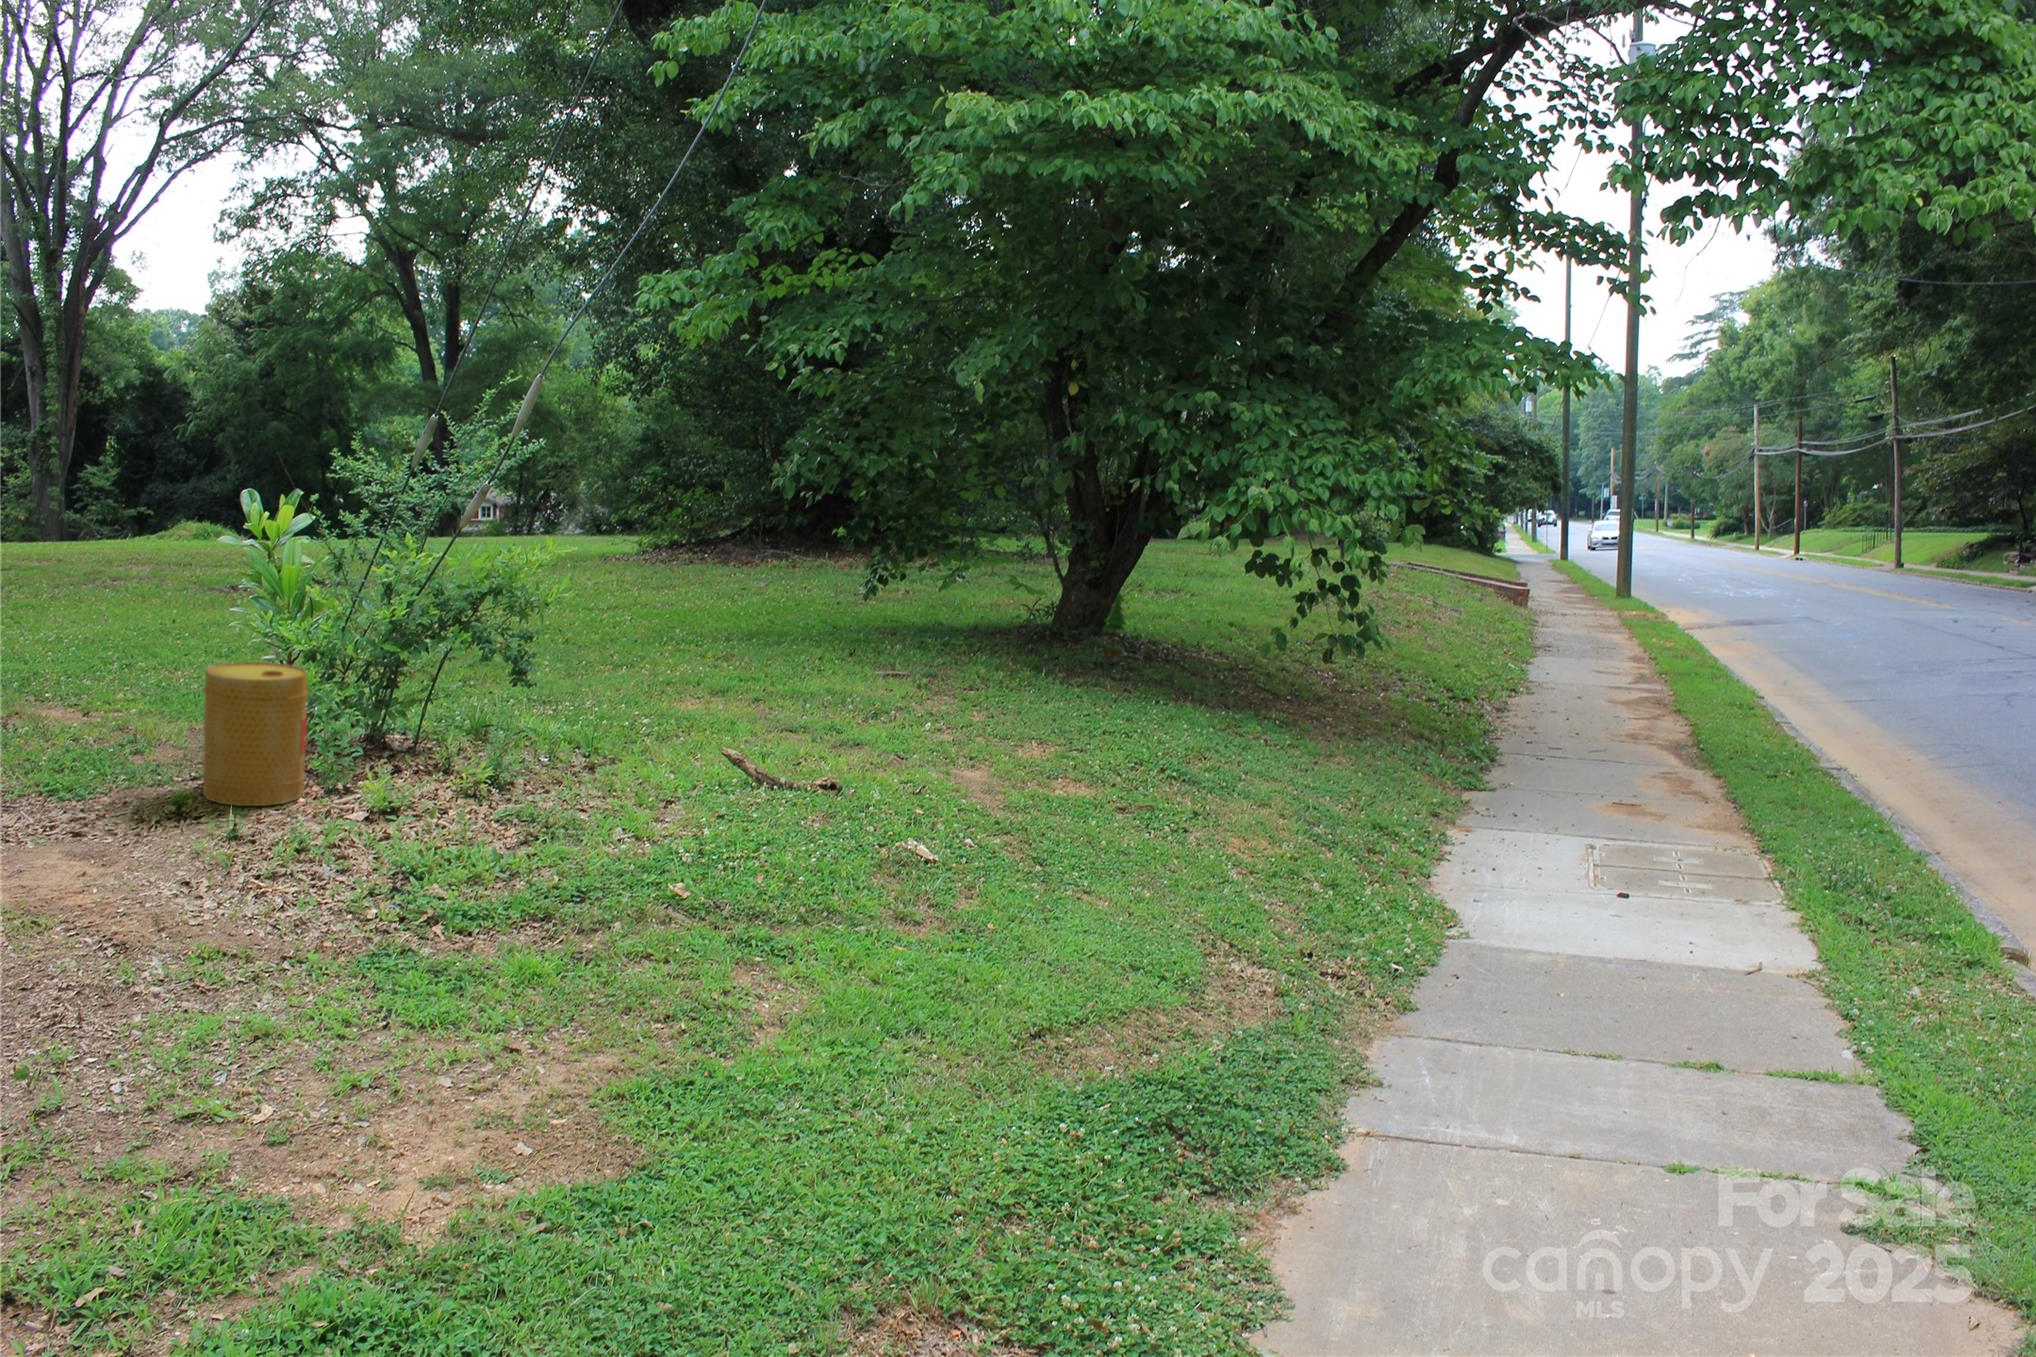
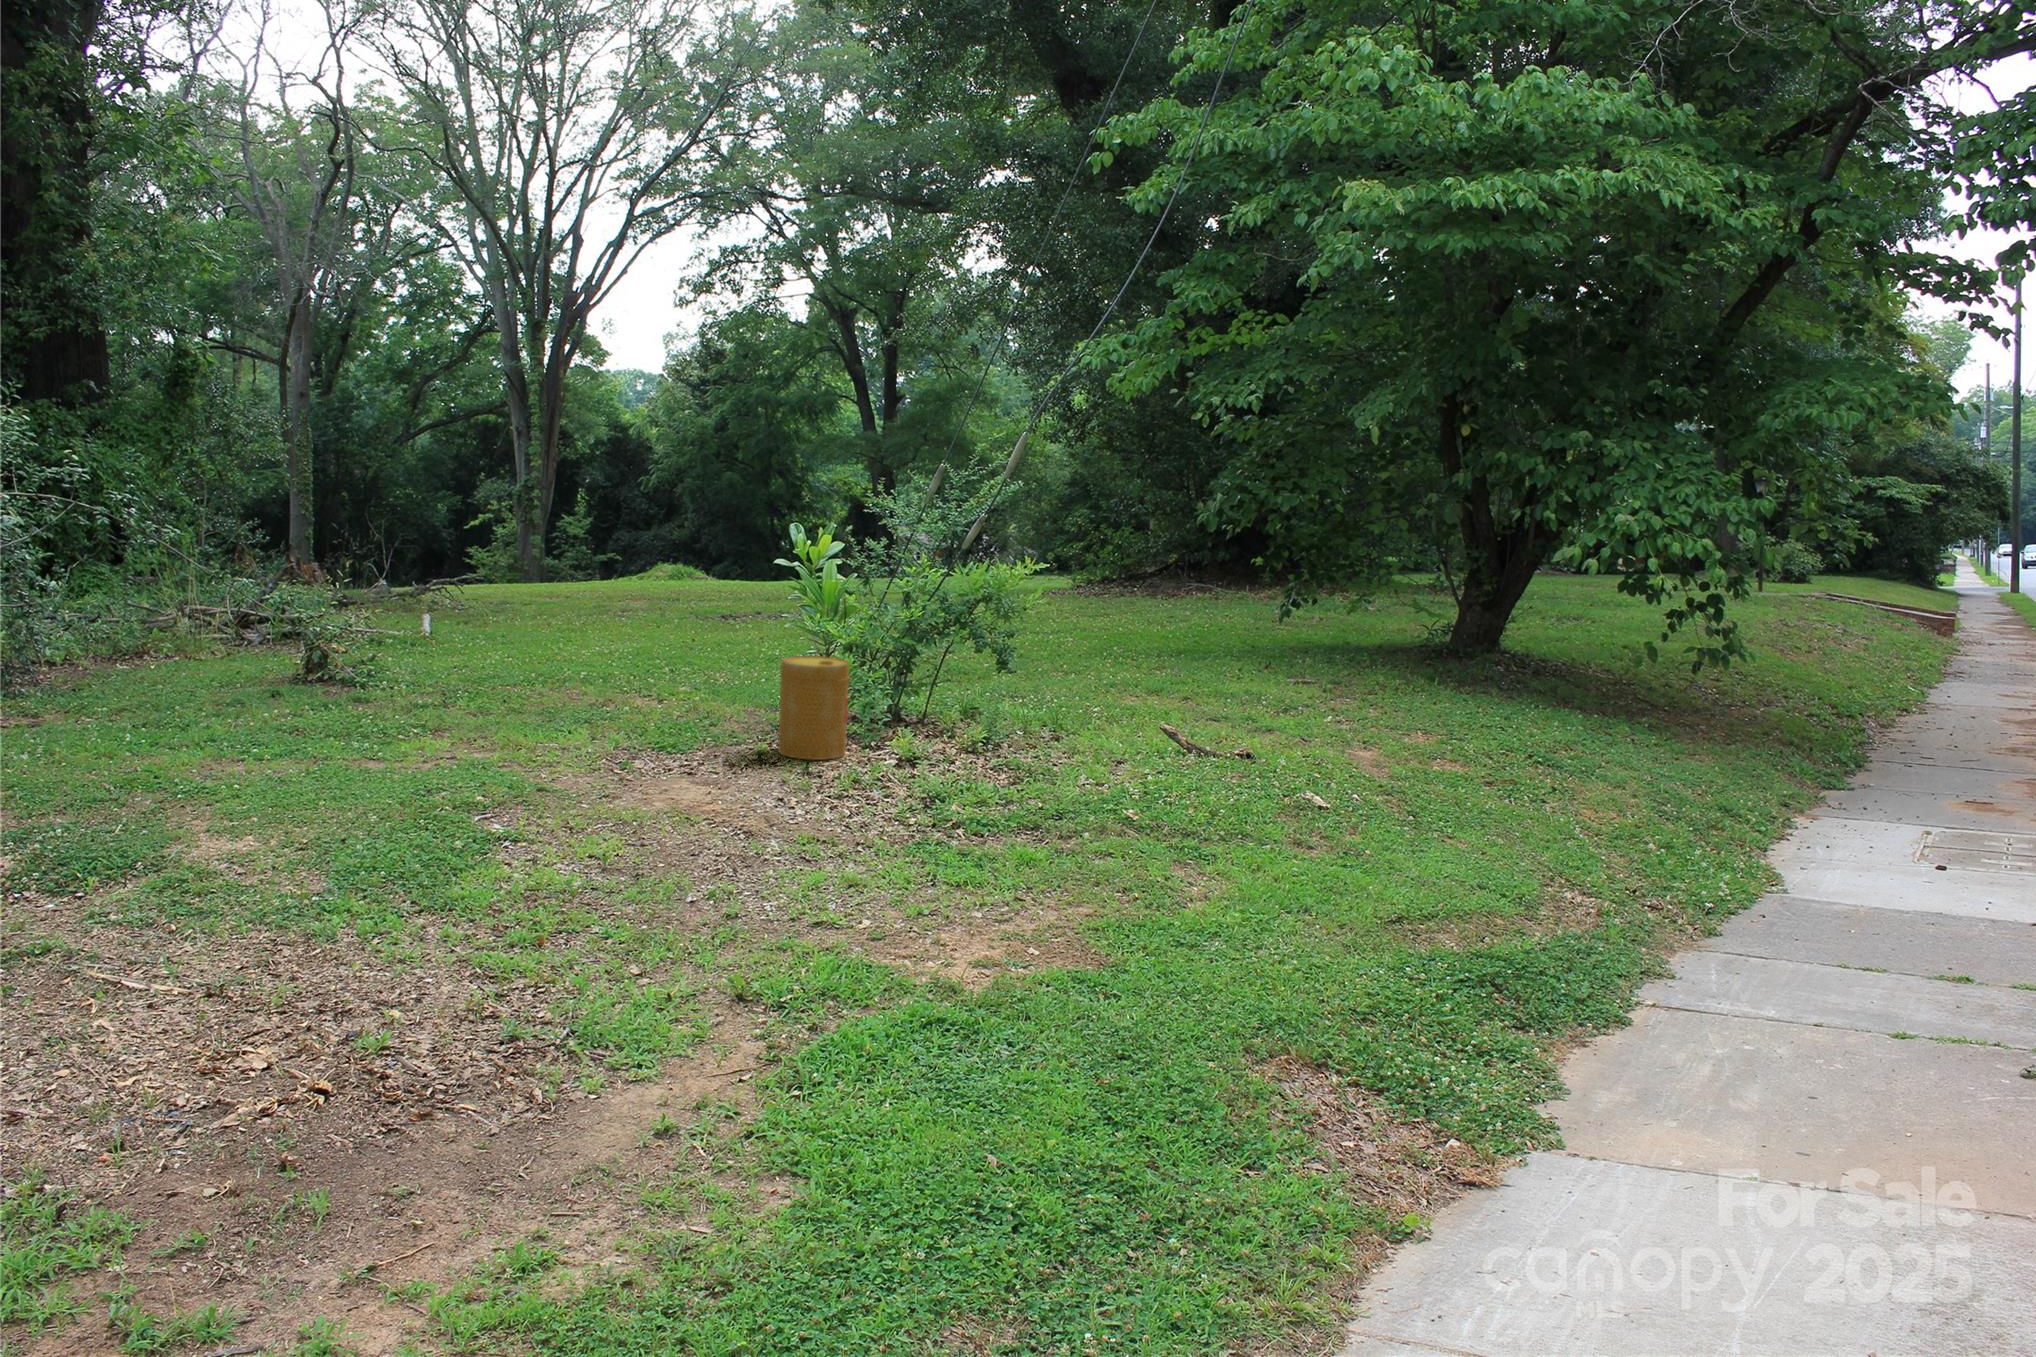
potted tree: present [1102,594,1126,663] -> none [1515,609,1541,680]

